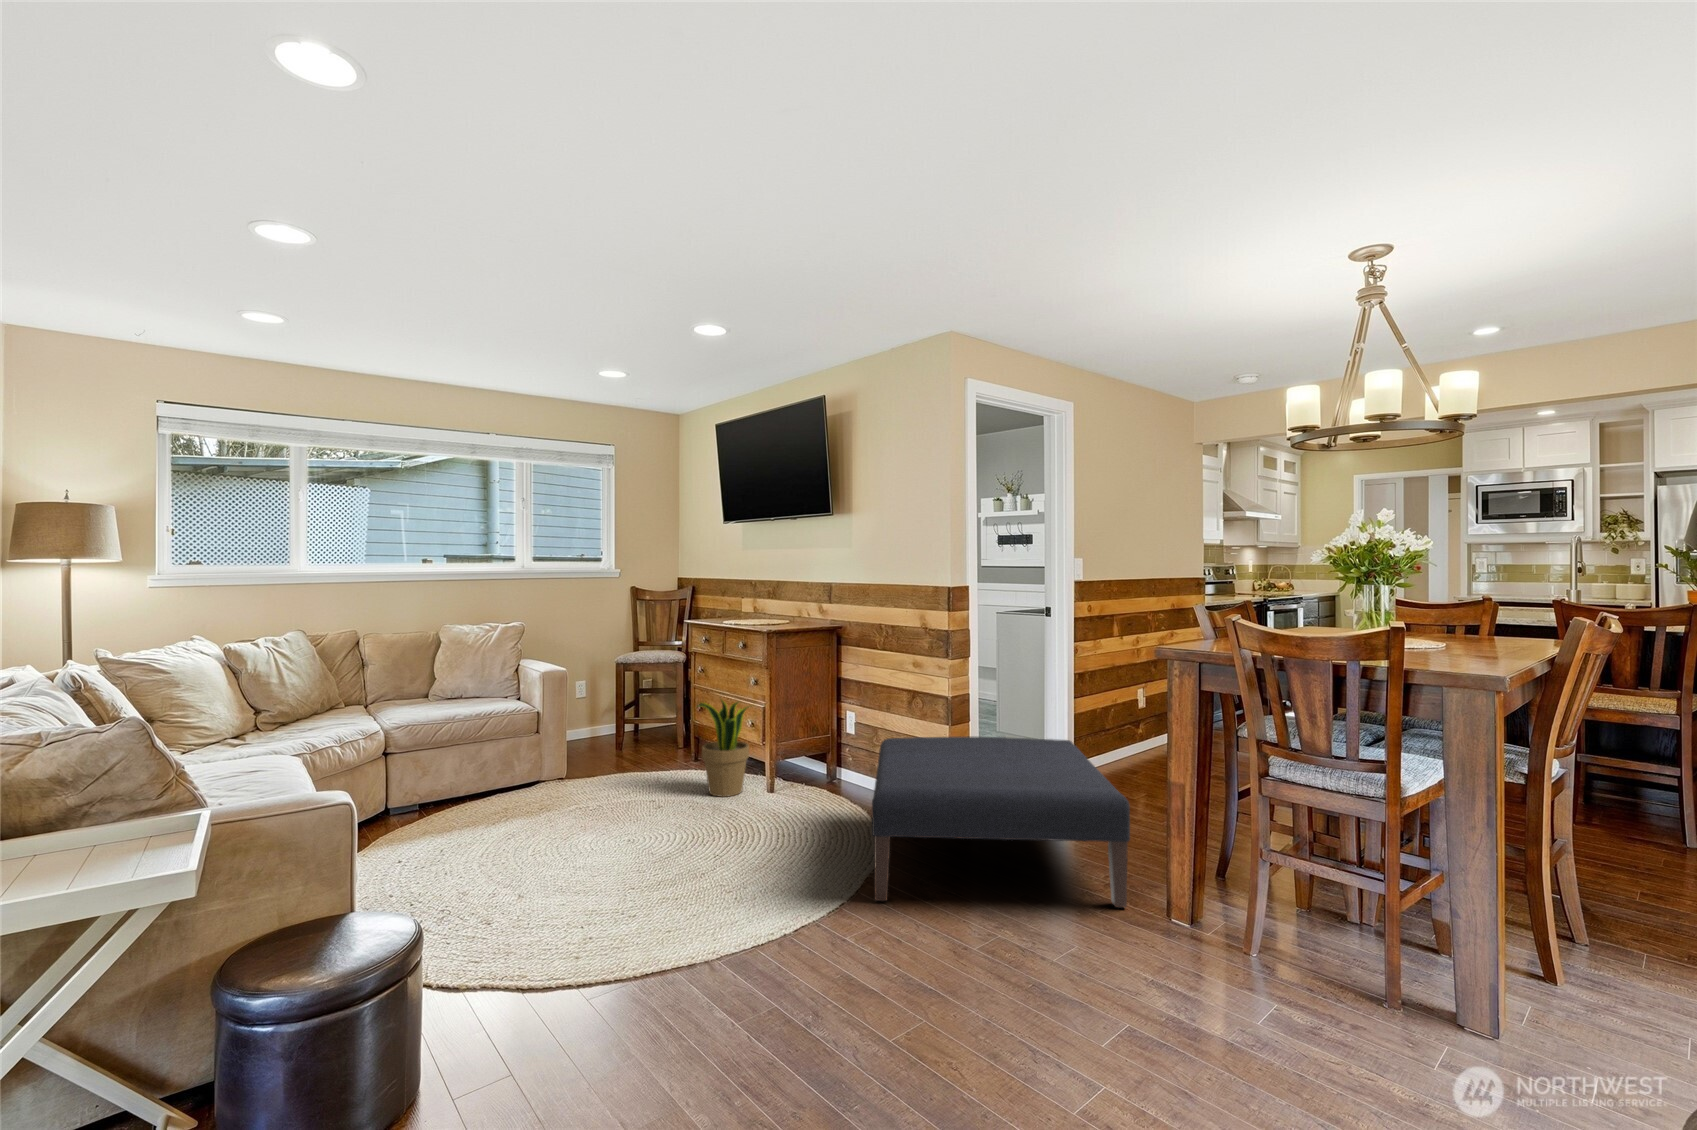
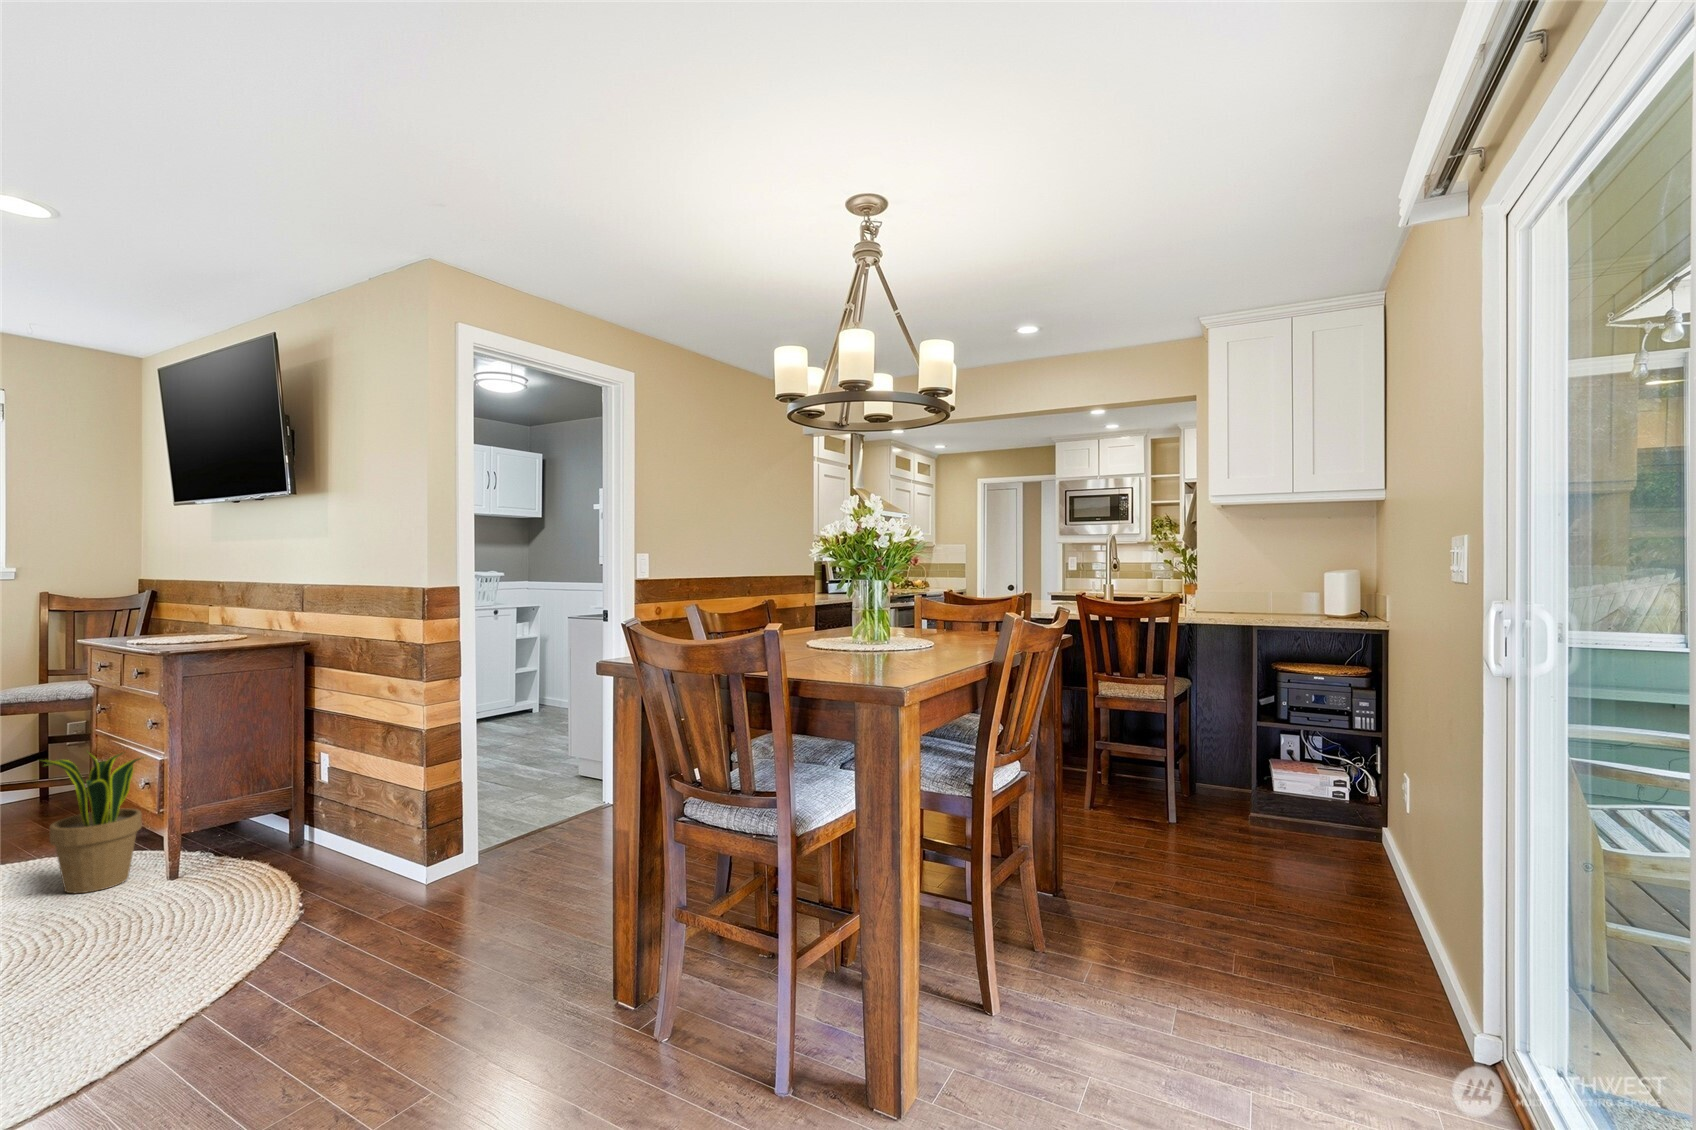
ottoman: present [872,737,1130,908] -> none [165,775,580,1050]

